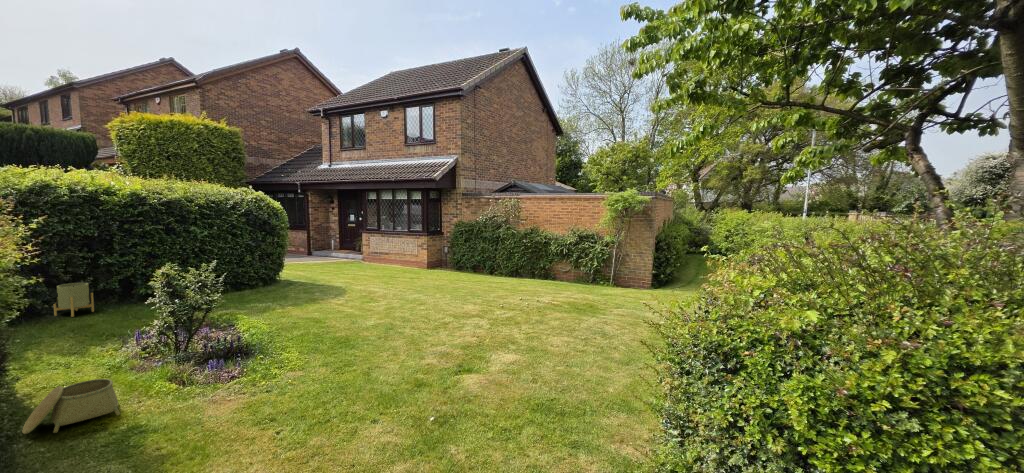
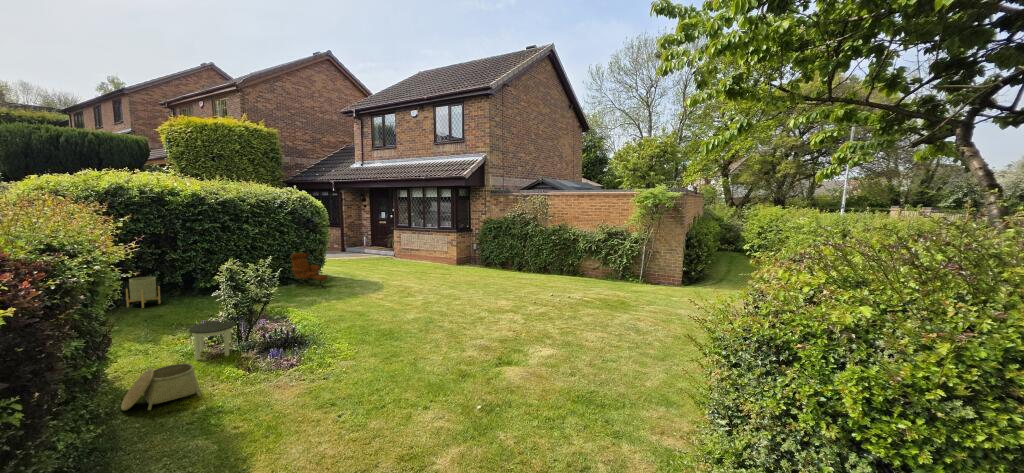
lounge chair: none [246,256,286,295] -> present [291,253,328,288]
round table: none [116,330,171,374] -> present [189,321,236,360]

